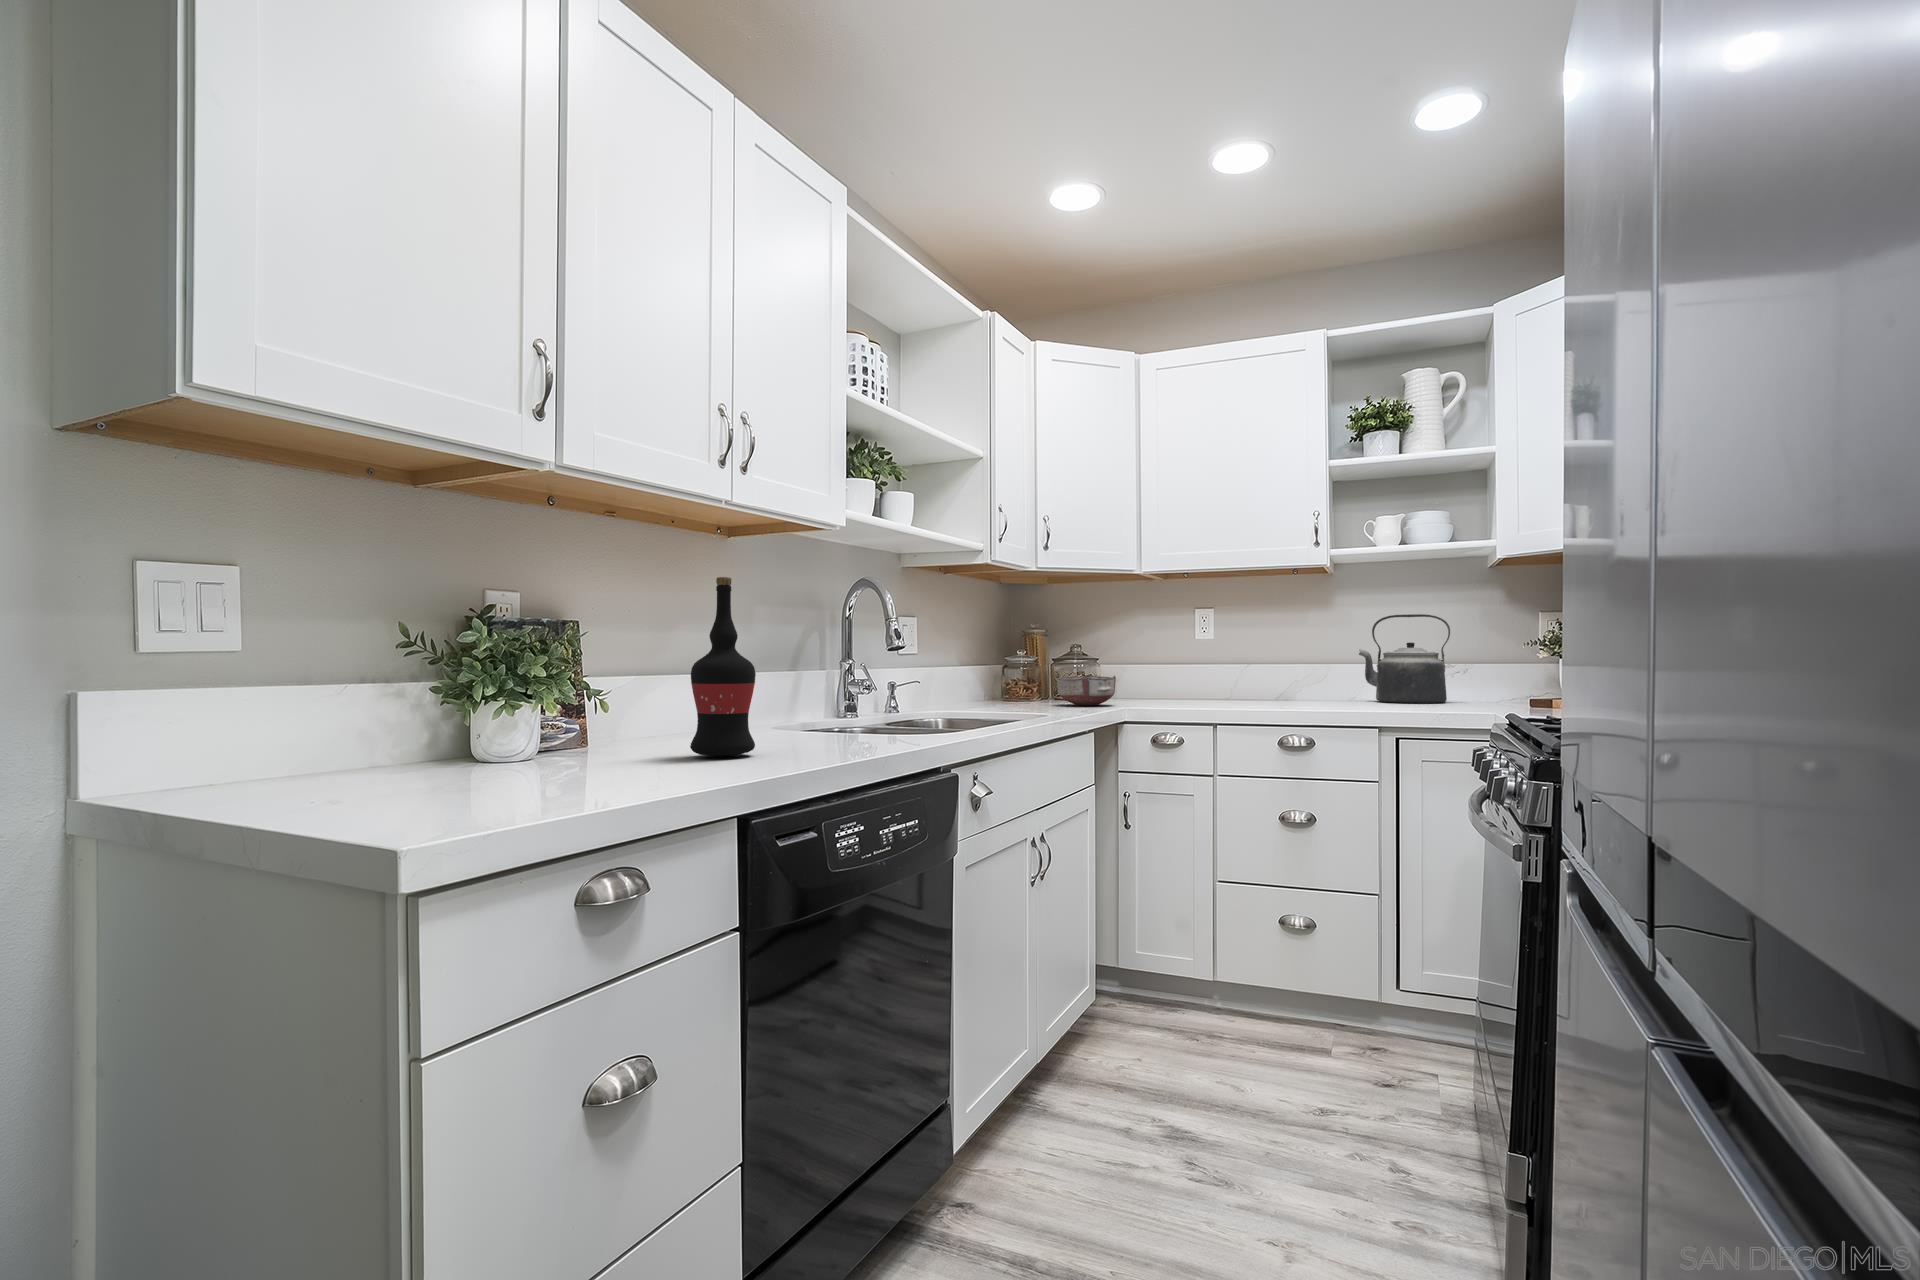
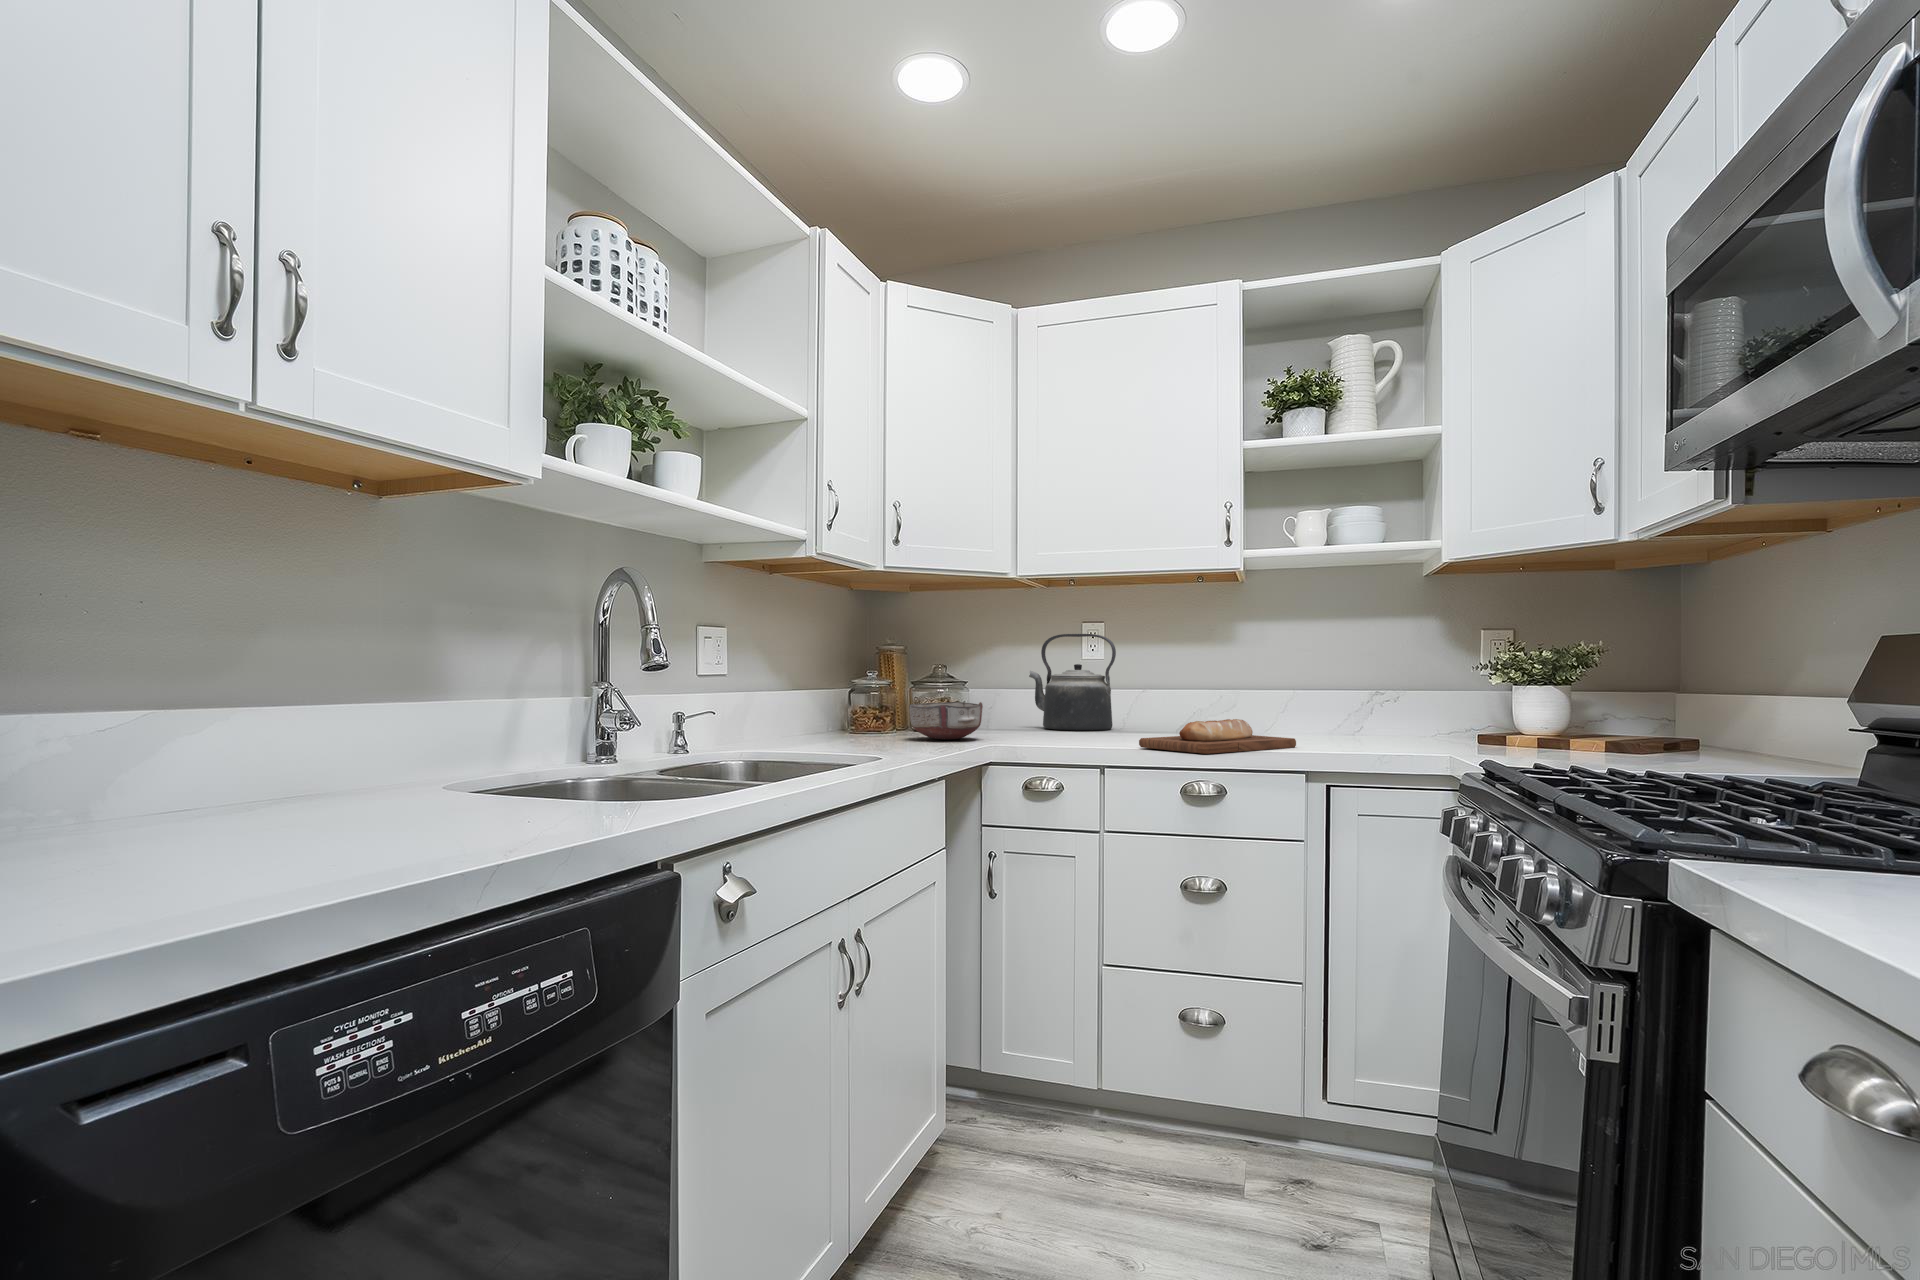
wine bottle: present [690,577,756,756] -> none [120,542,270,869]
kettle: present [1359,614,1450,703] -> present [1029,634,1116,731]
bread loaf: none [1245,687,1374,713] -> present [1139,719,1296,754]

